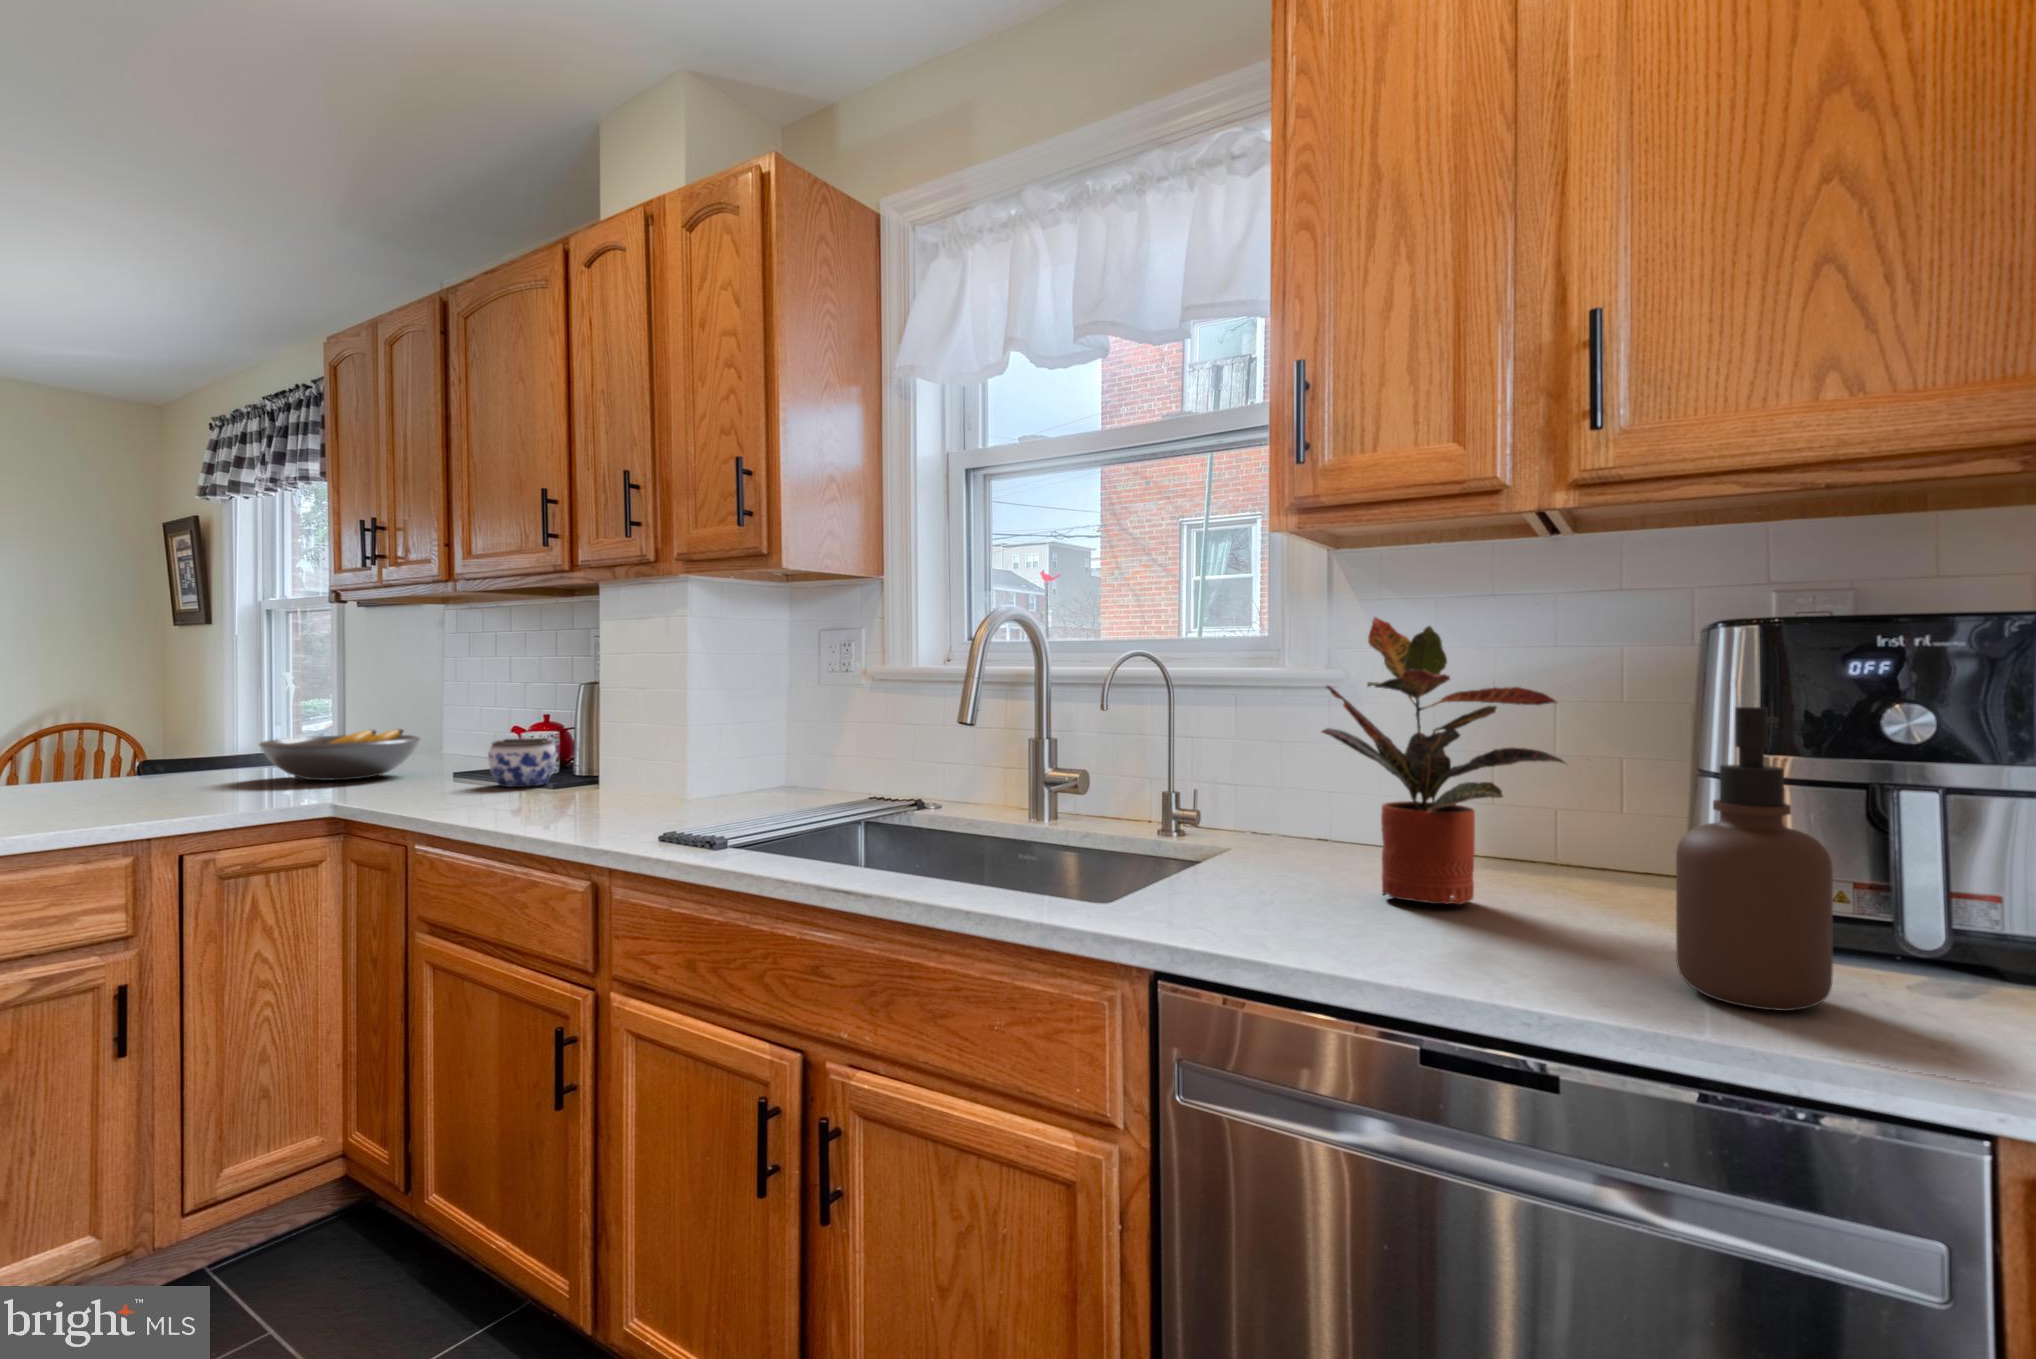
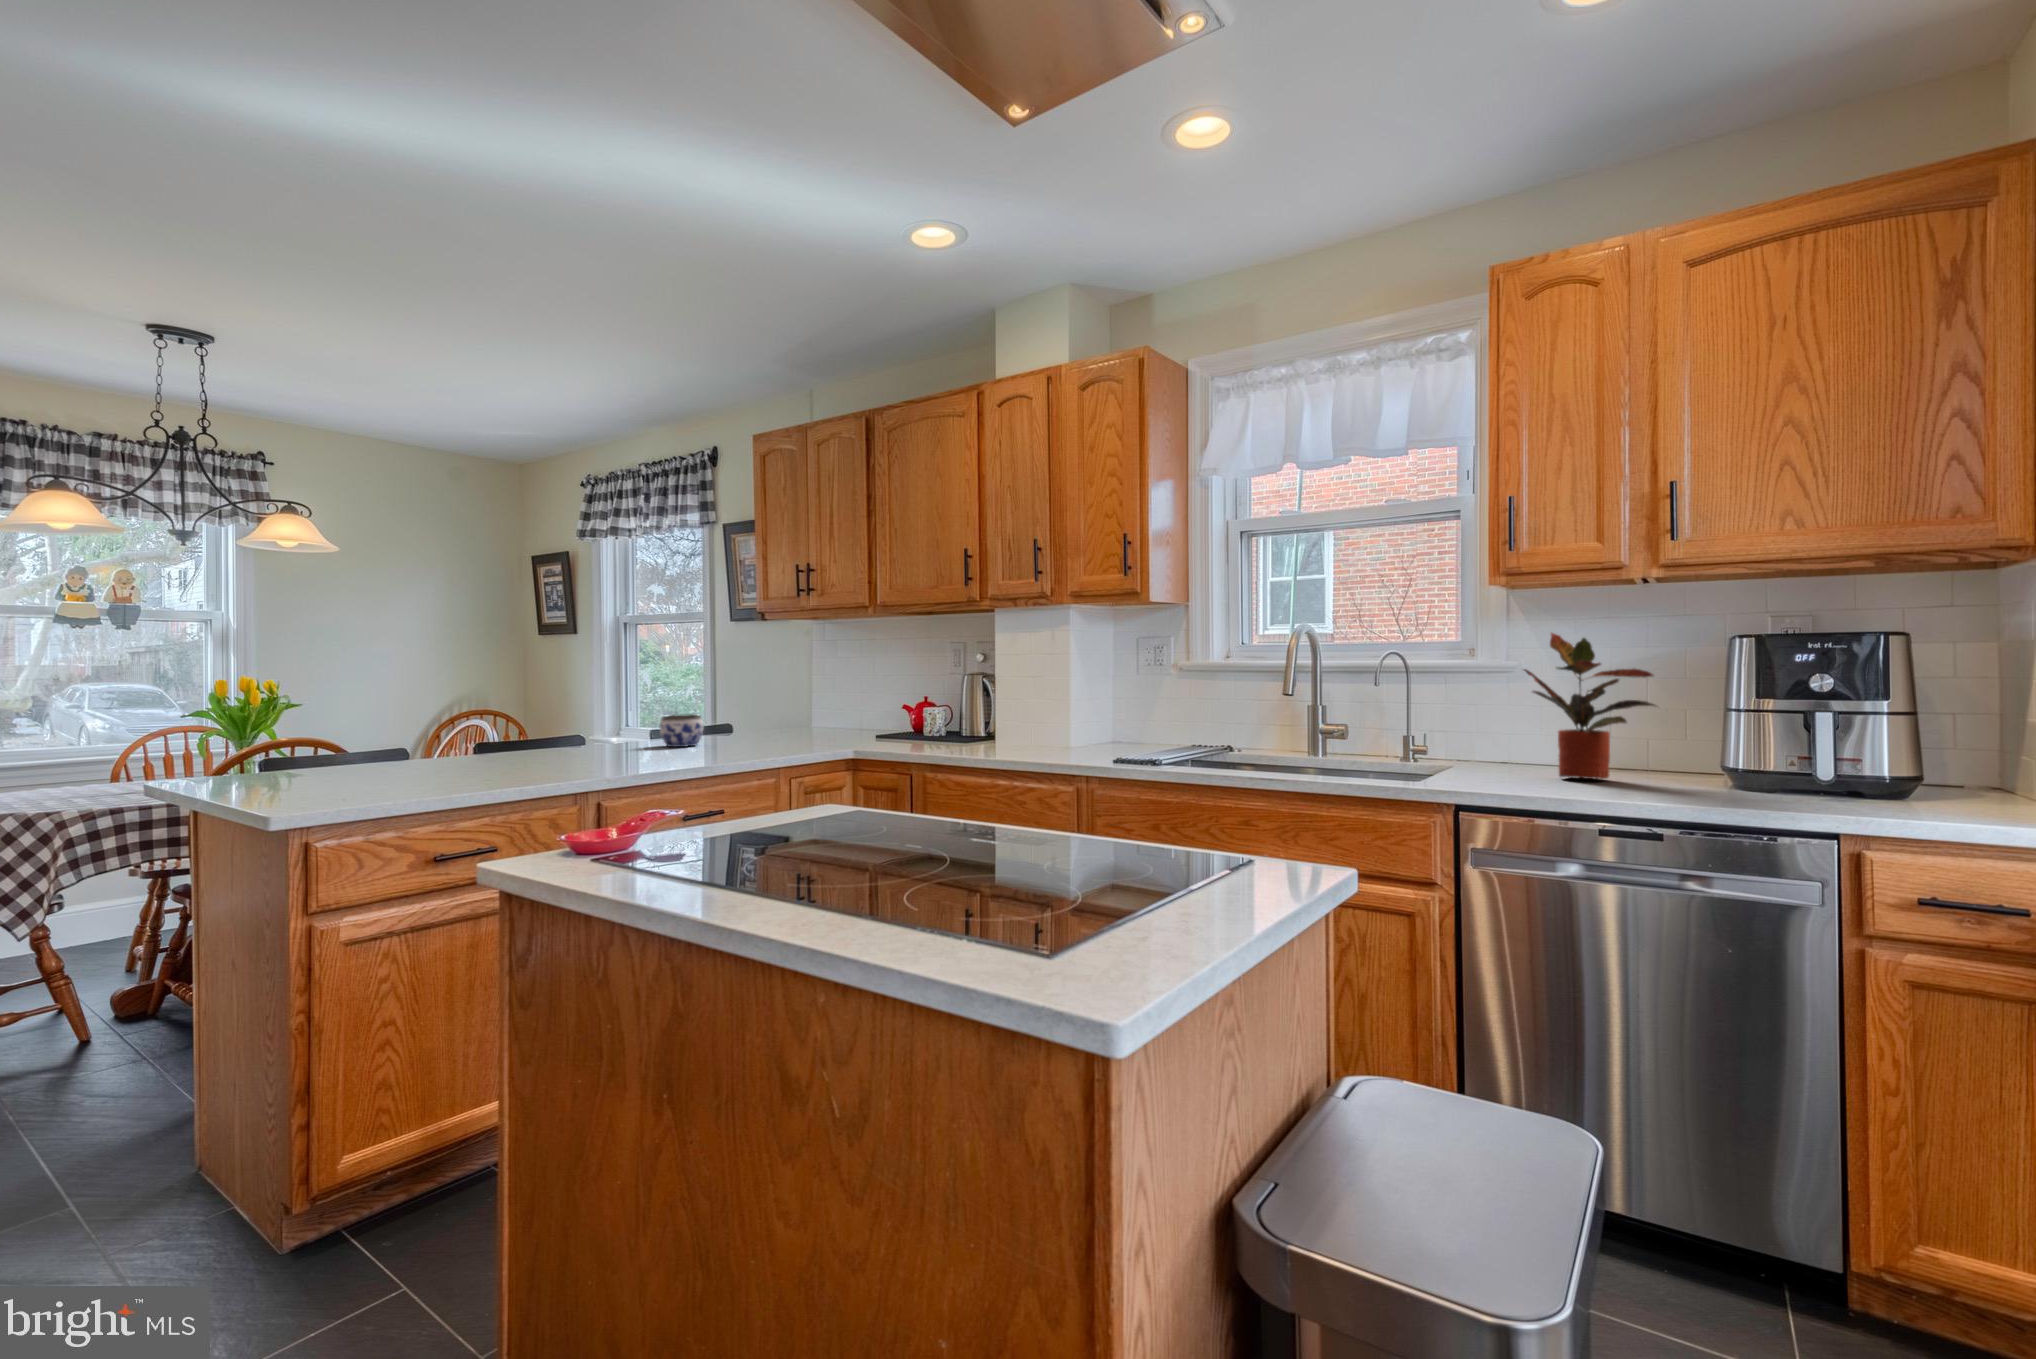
soap dispenser: present [1676,707,1833,1011] -> none [1715,676,1783,804]
fruit bowl: present [259,729,420,780] -> none [758,705,850,739]
jar: present [488,738,557,787] -> present [660,714,703,747]

